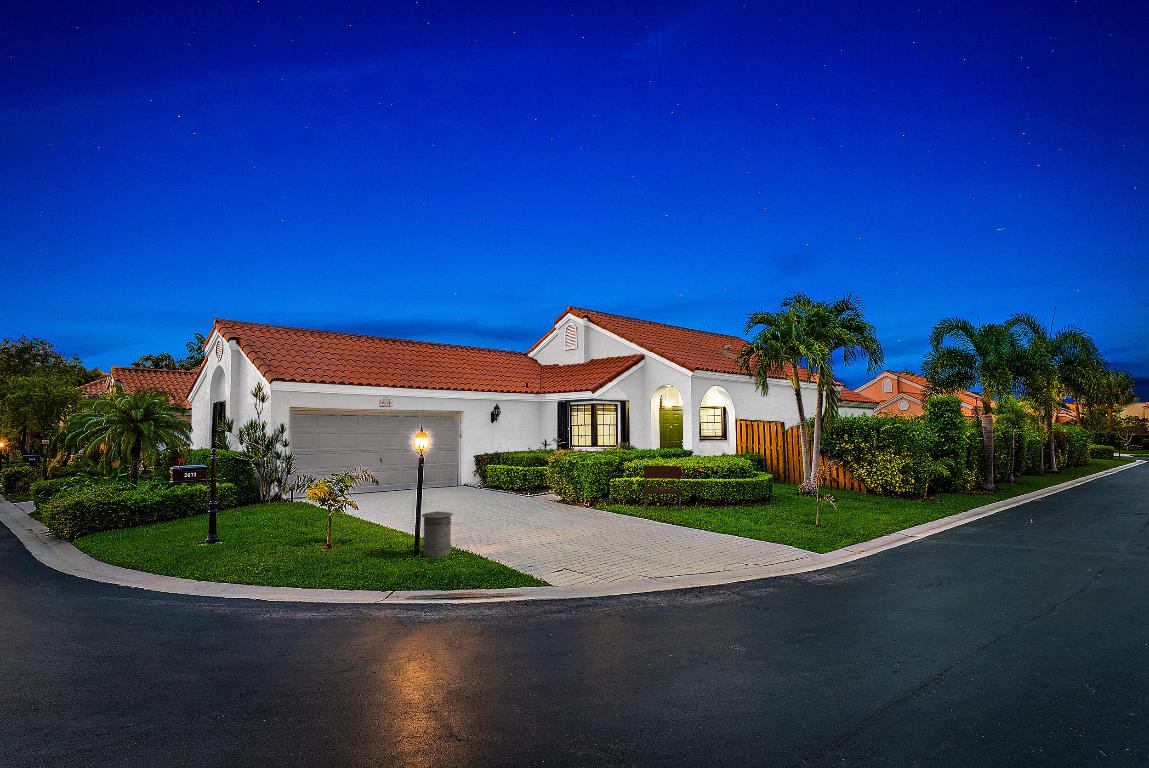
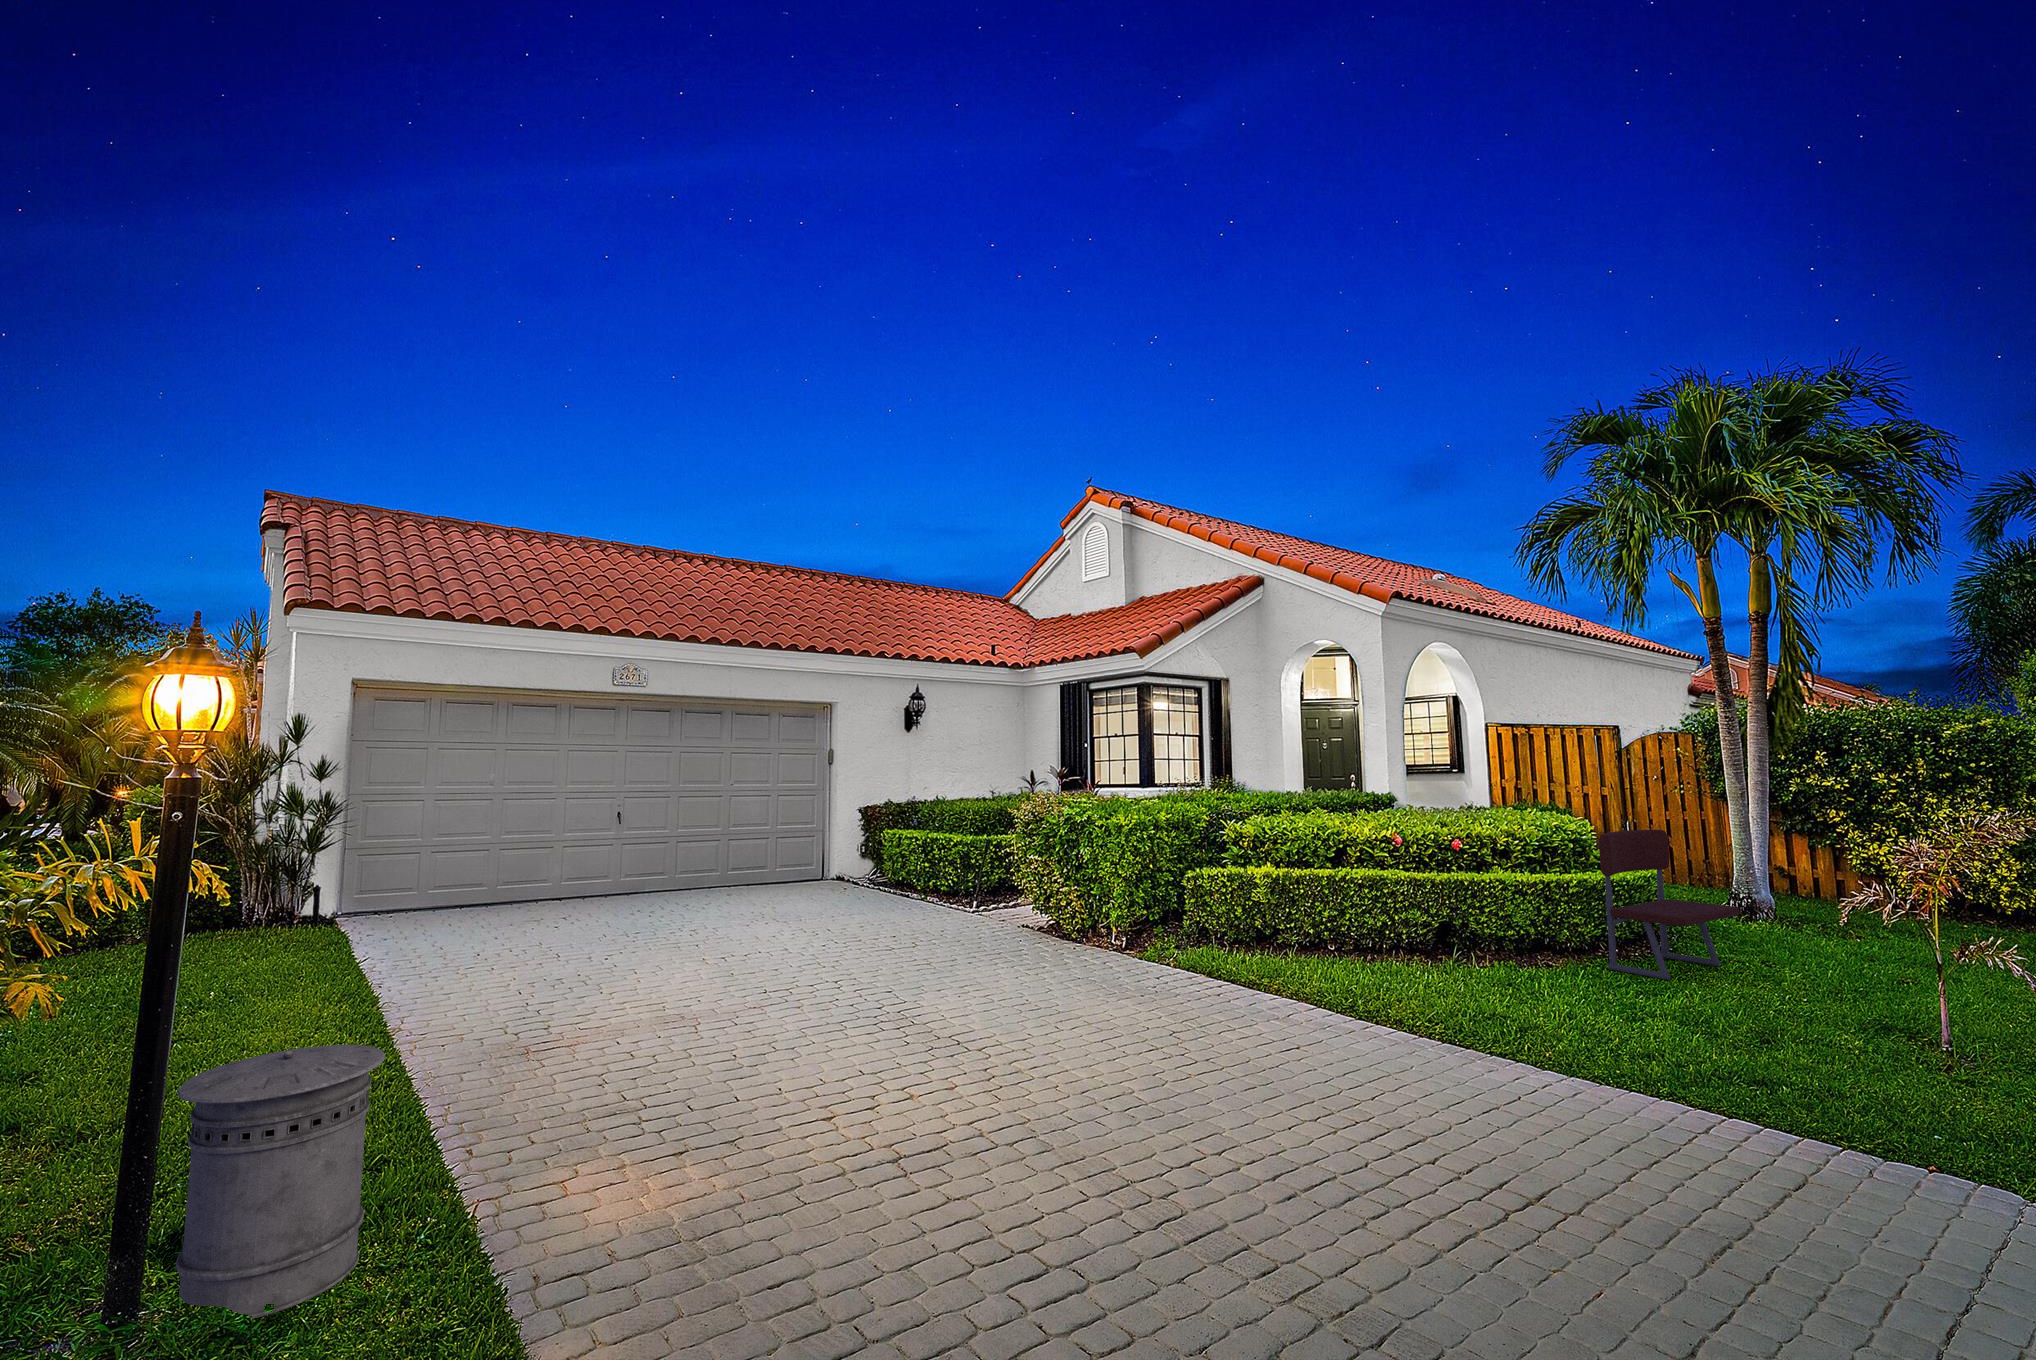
bench: present [643,465,682,510] -> present [1599,829,1739,980]

